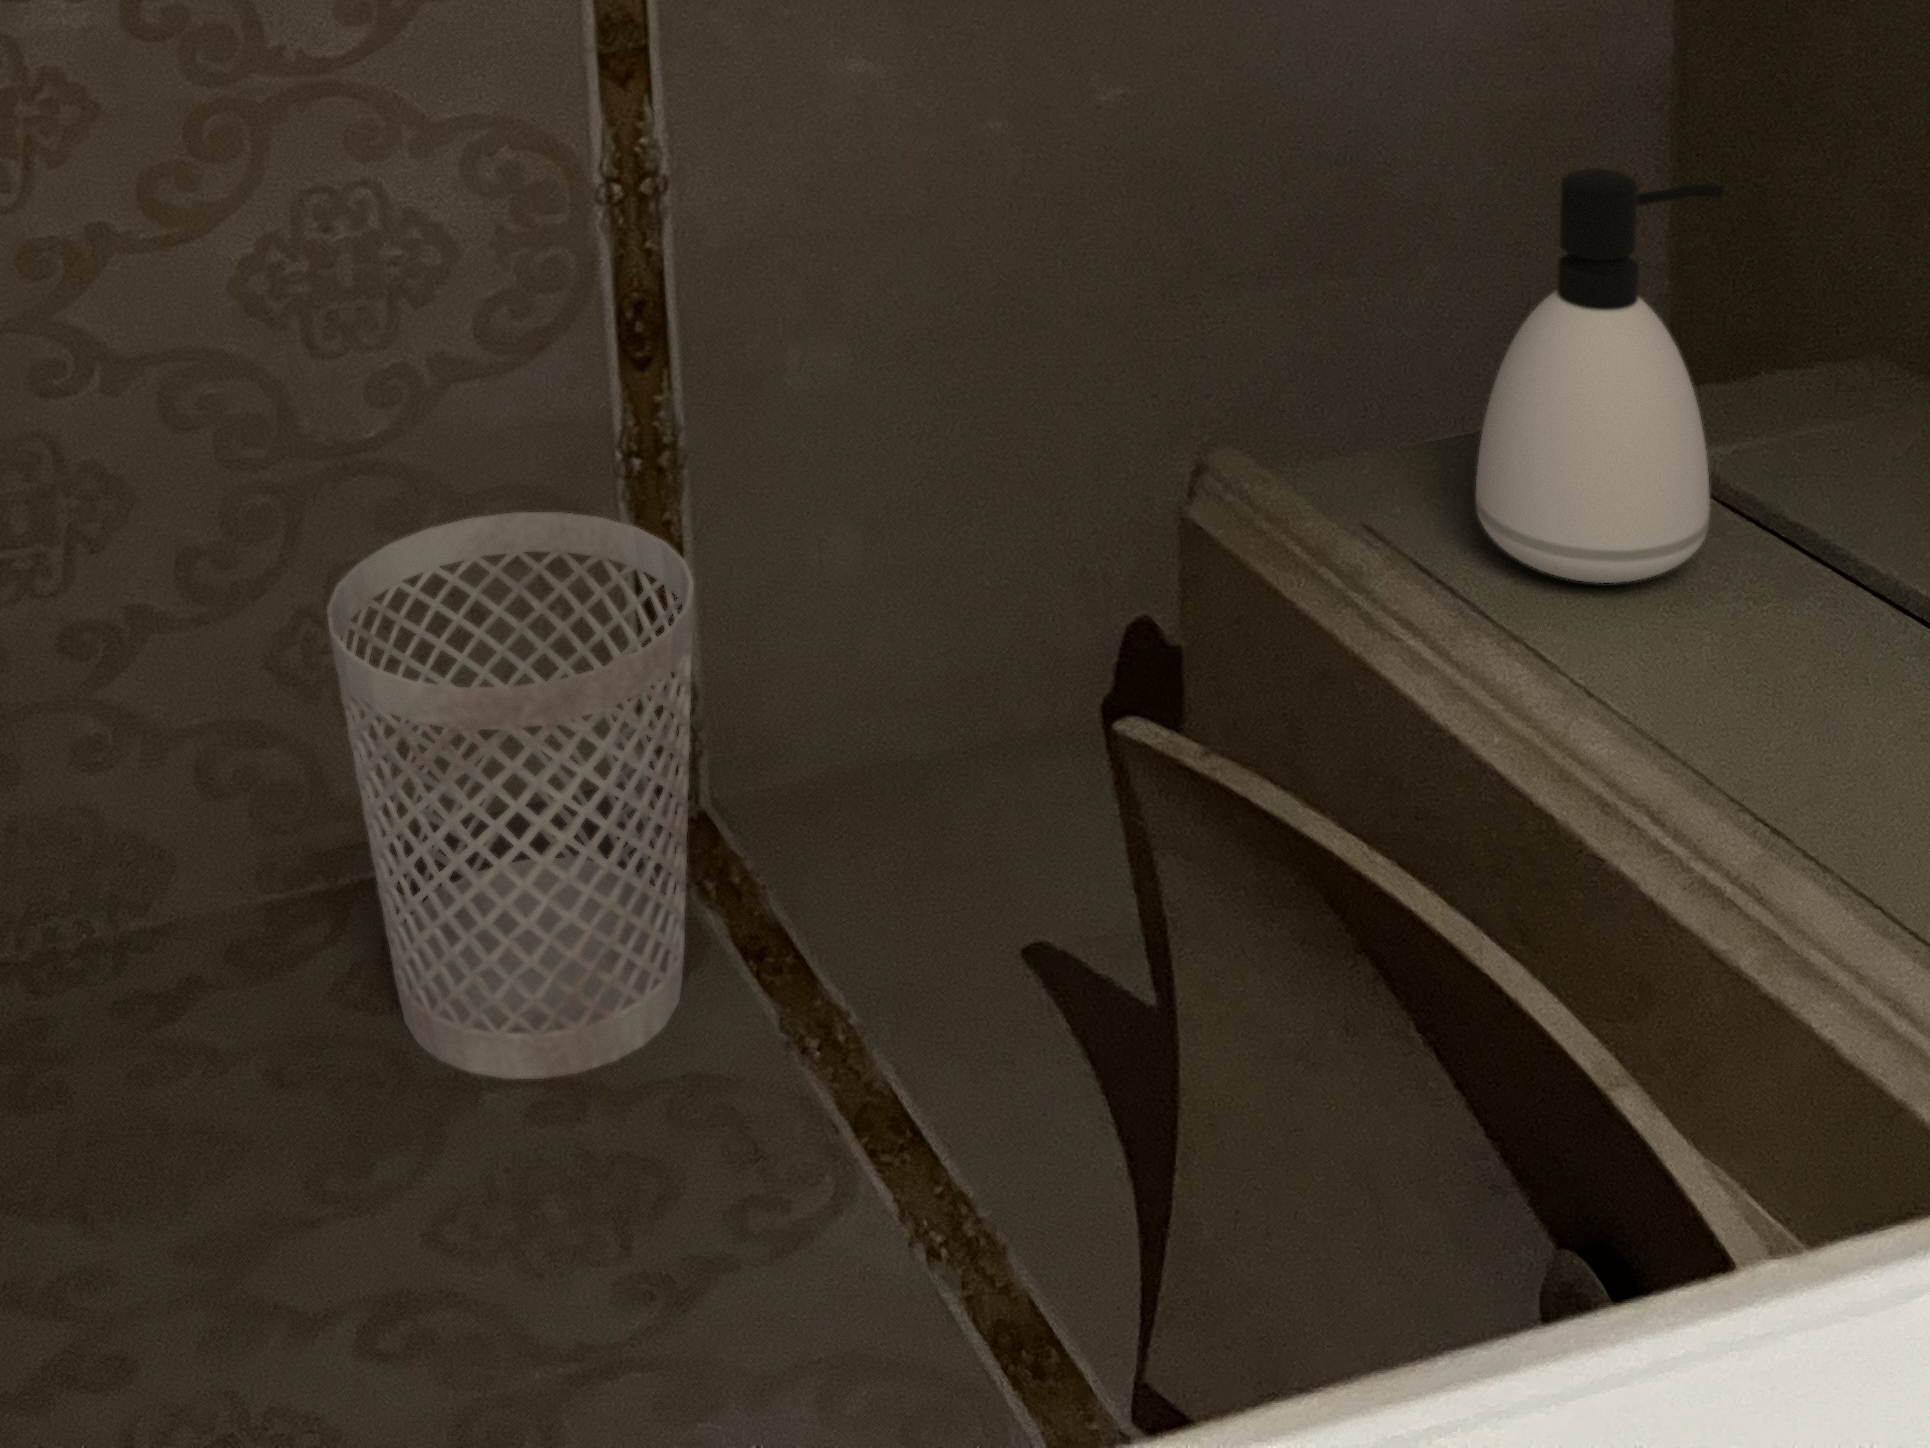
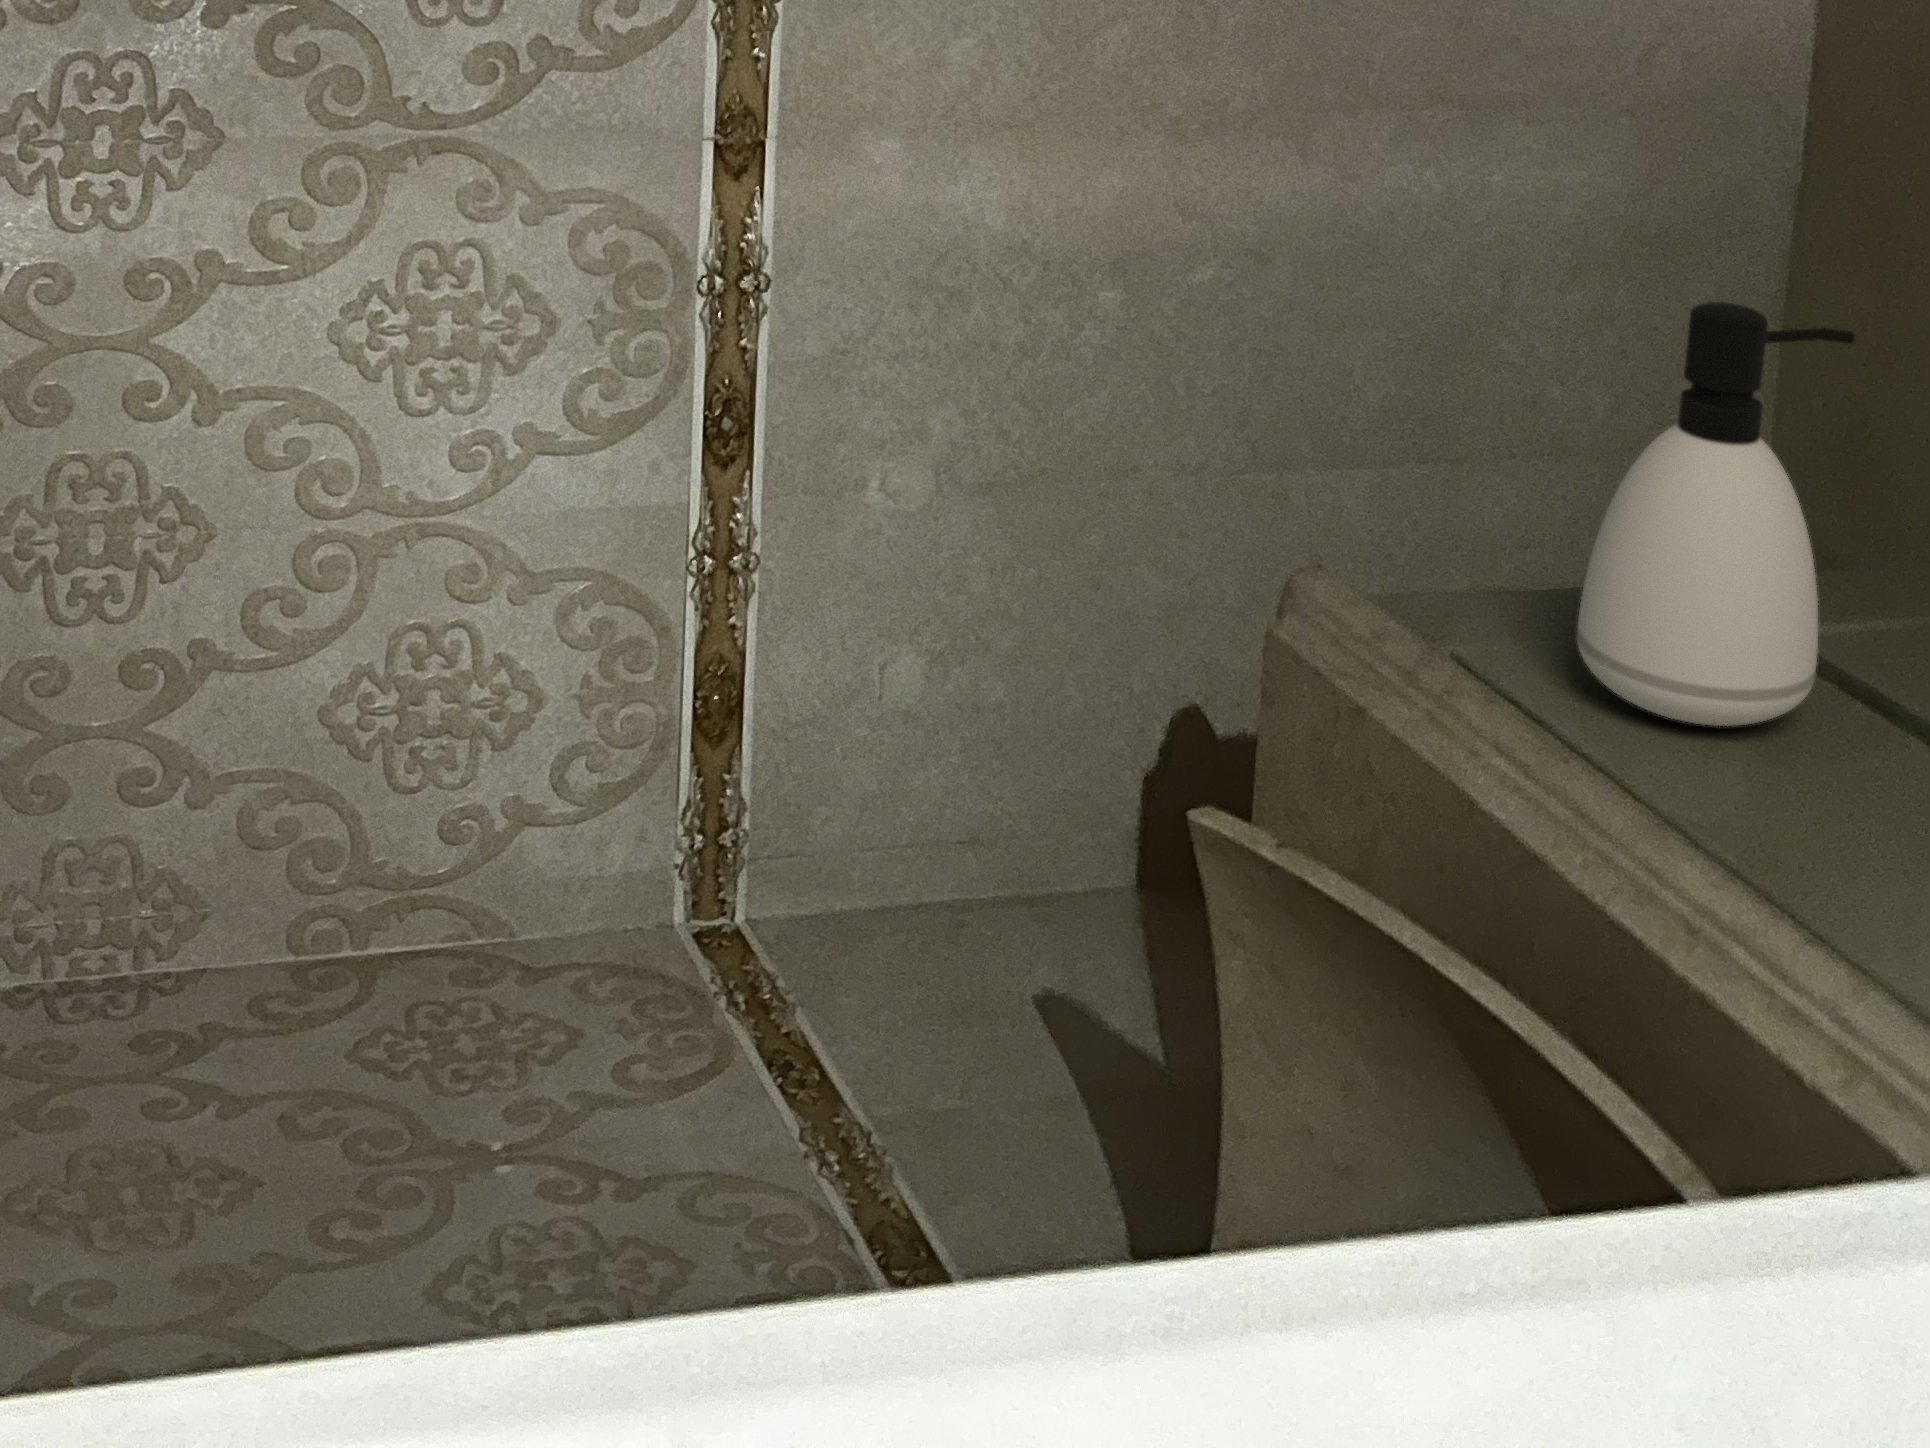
wastebasket: present [327,512,694,1079] -> none [393,588,762,1165]

